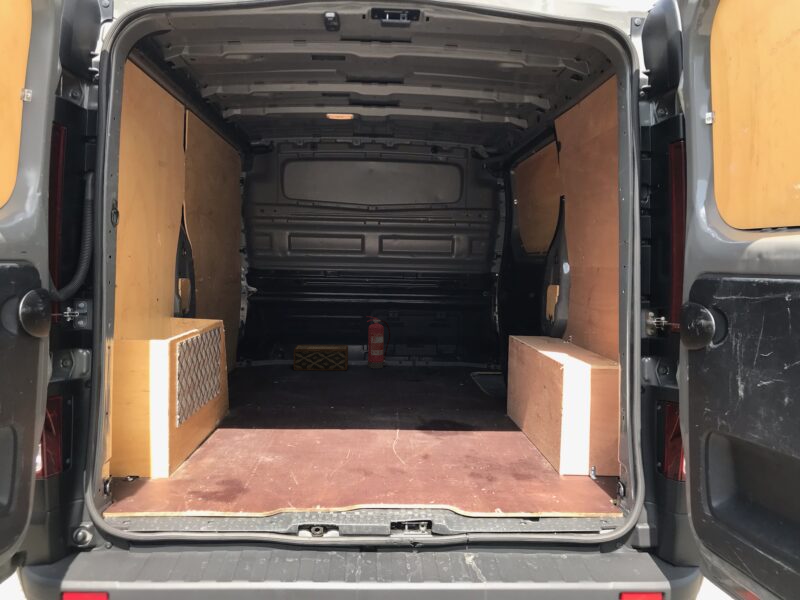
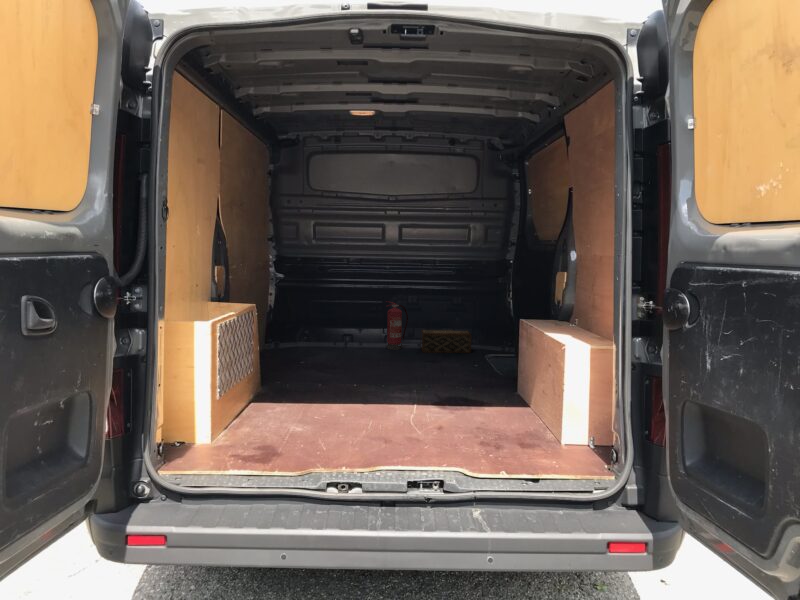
woven basket: present [294,345,348,370] -> present [421,330,471,353]

